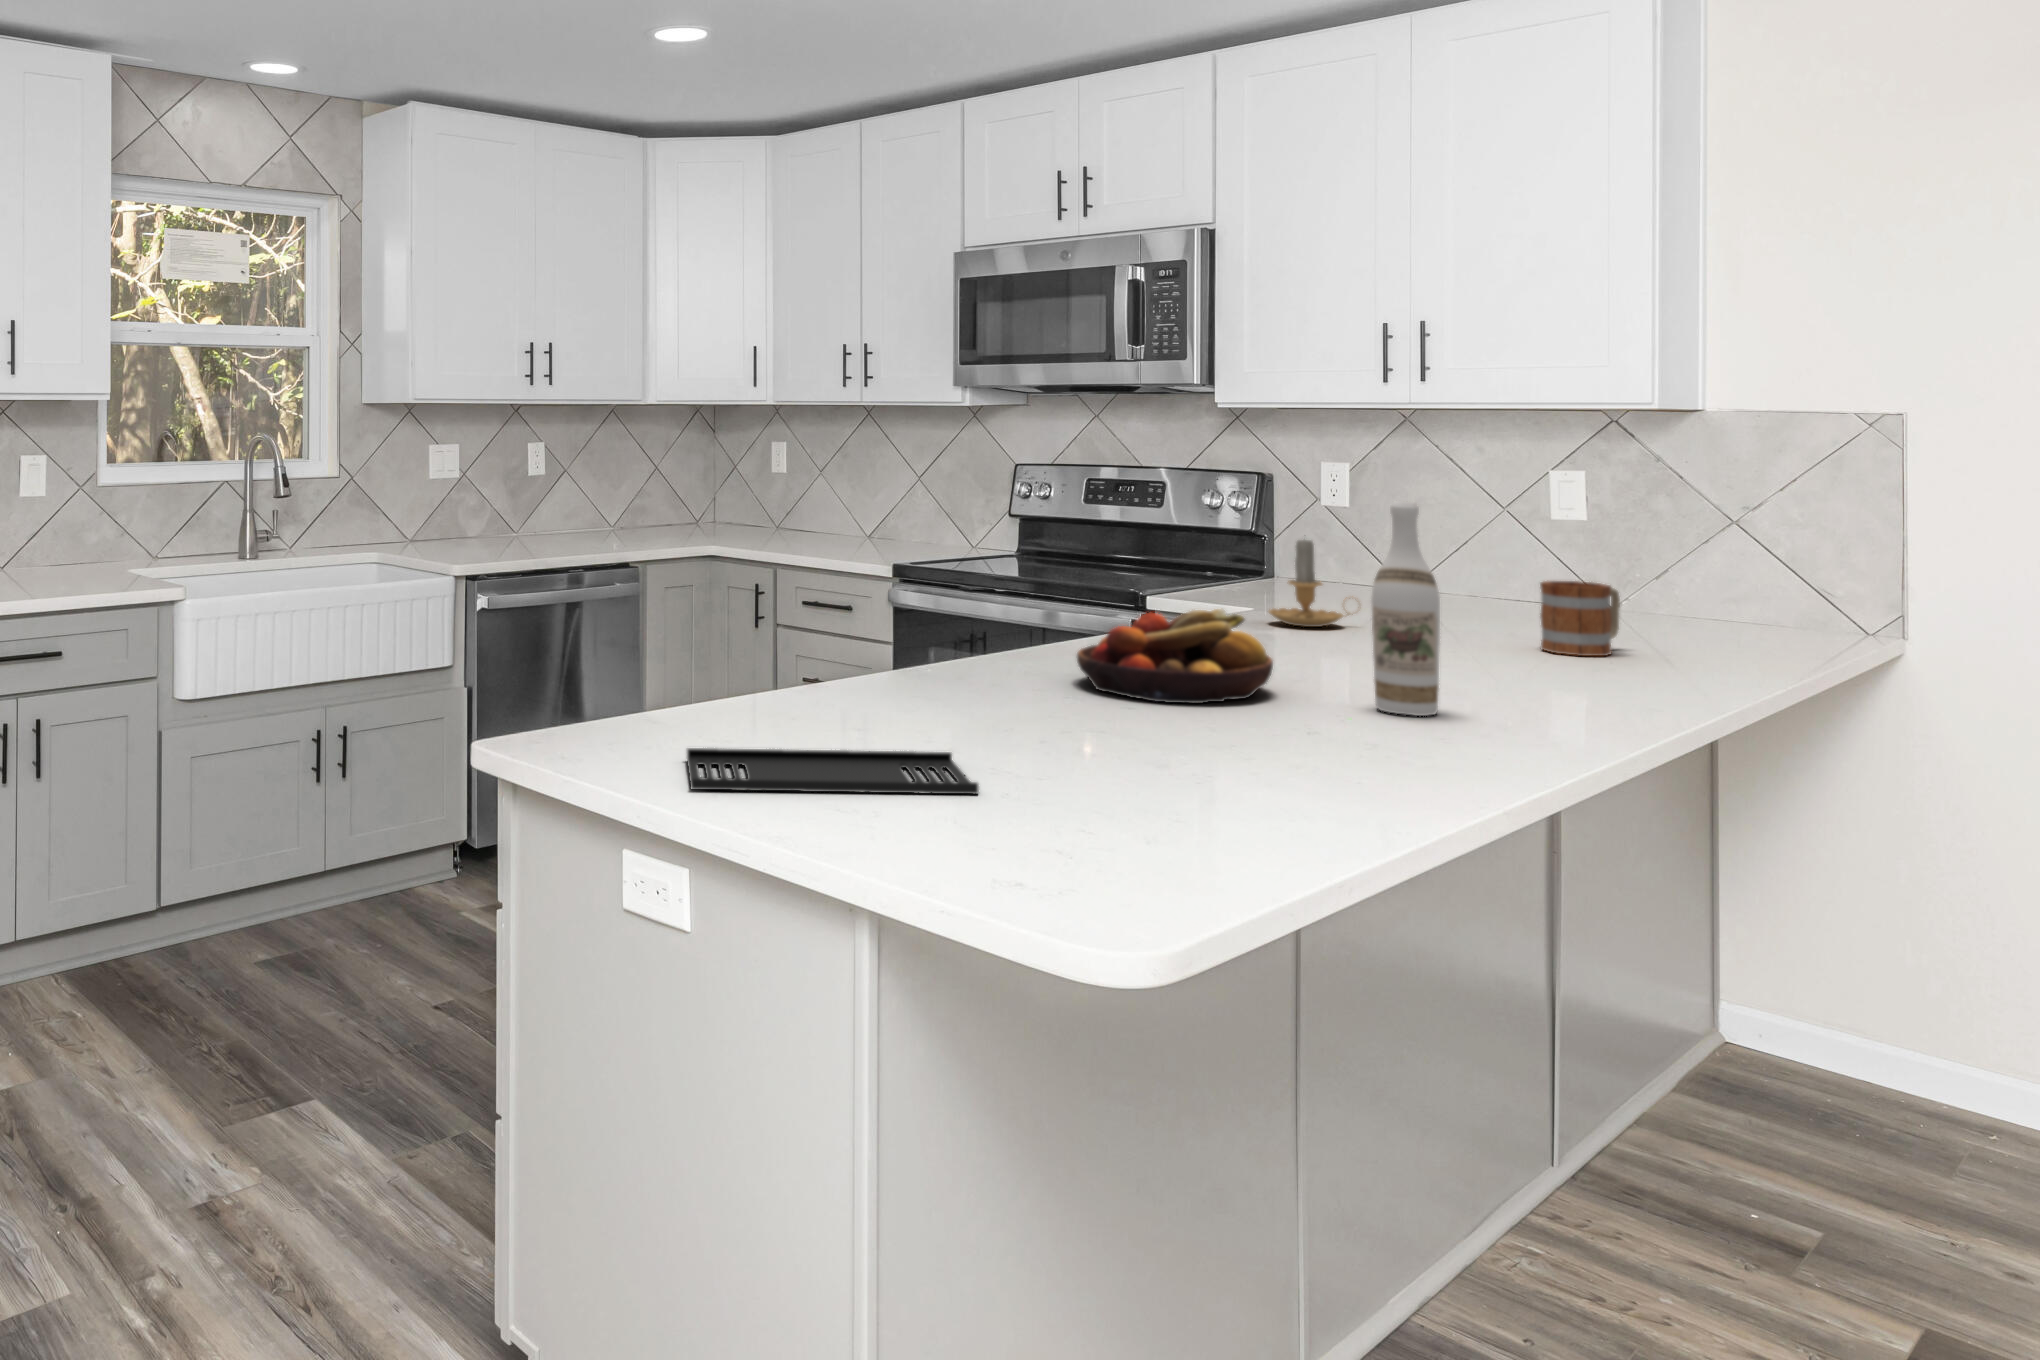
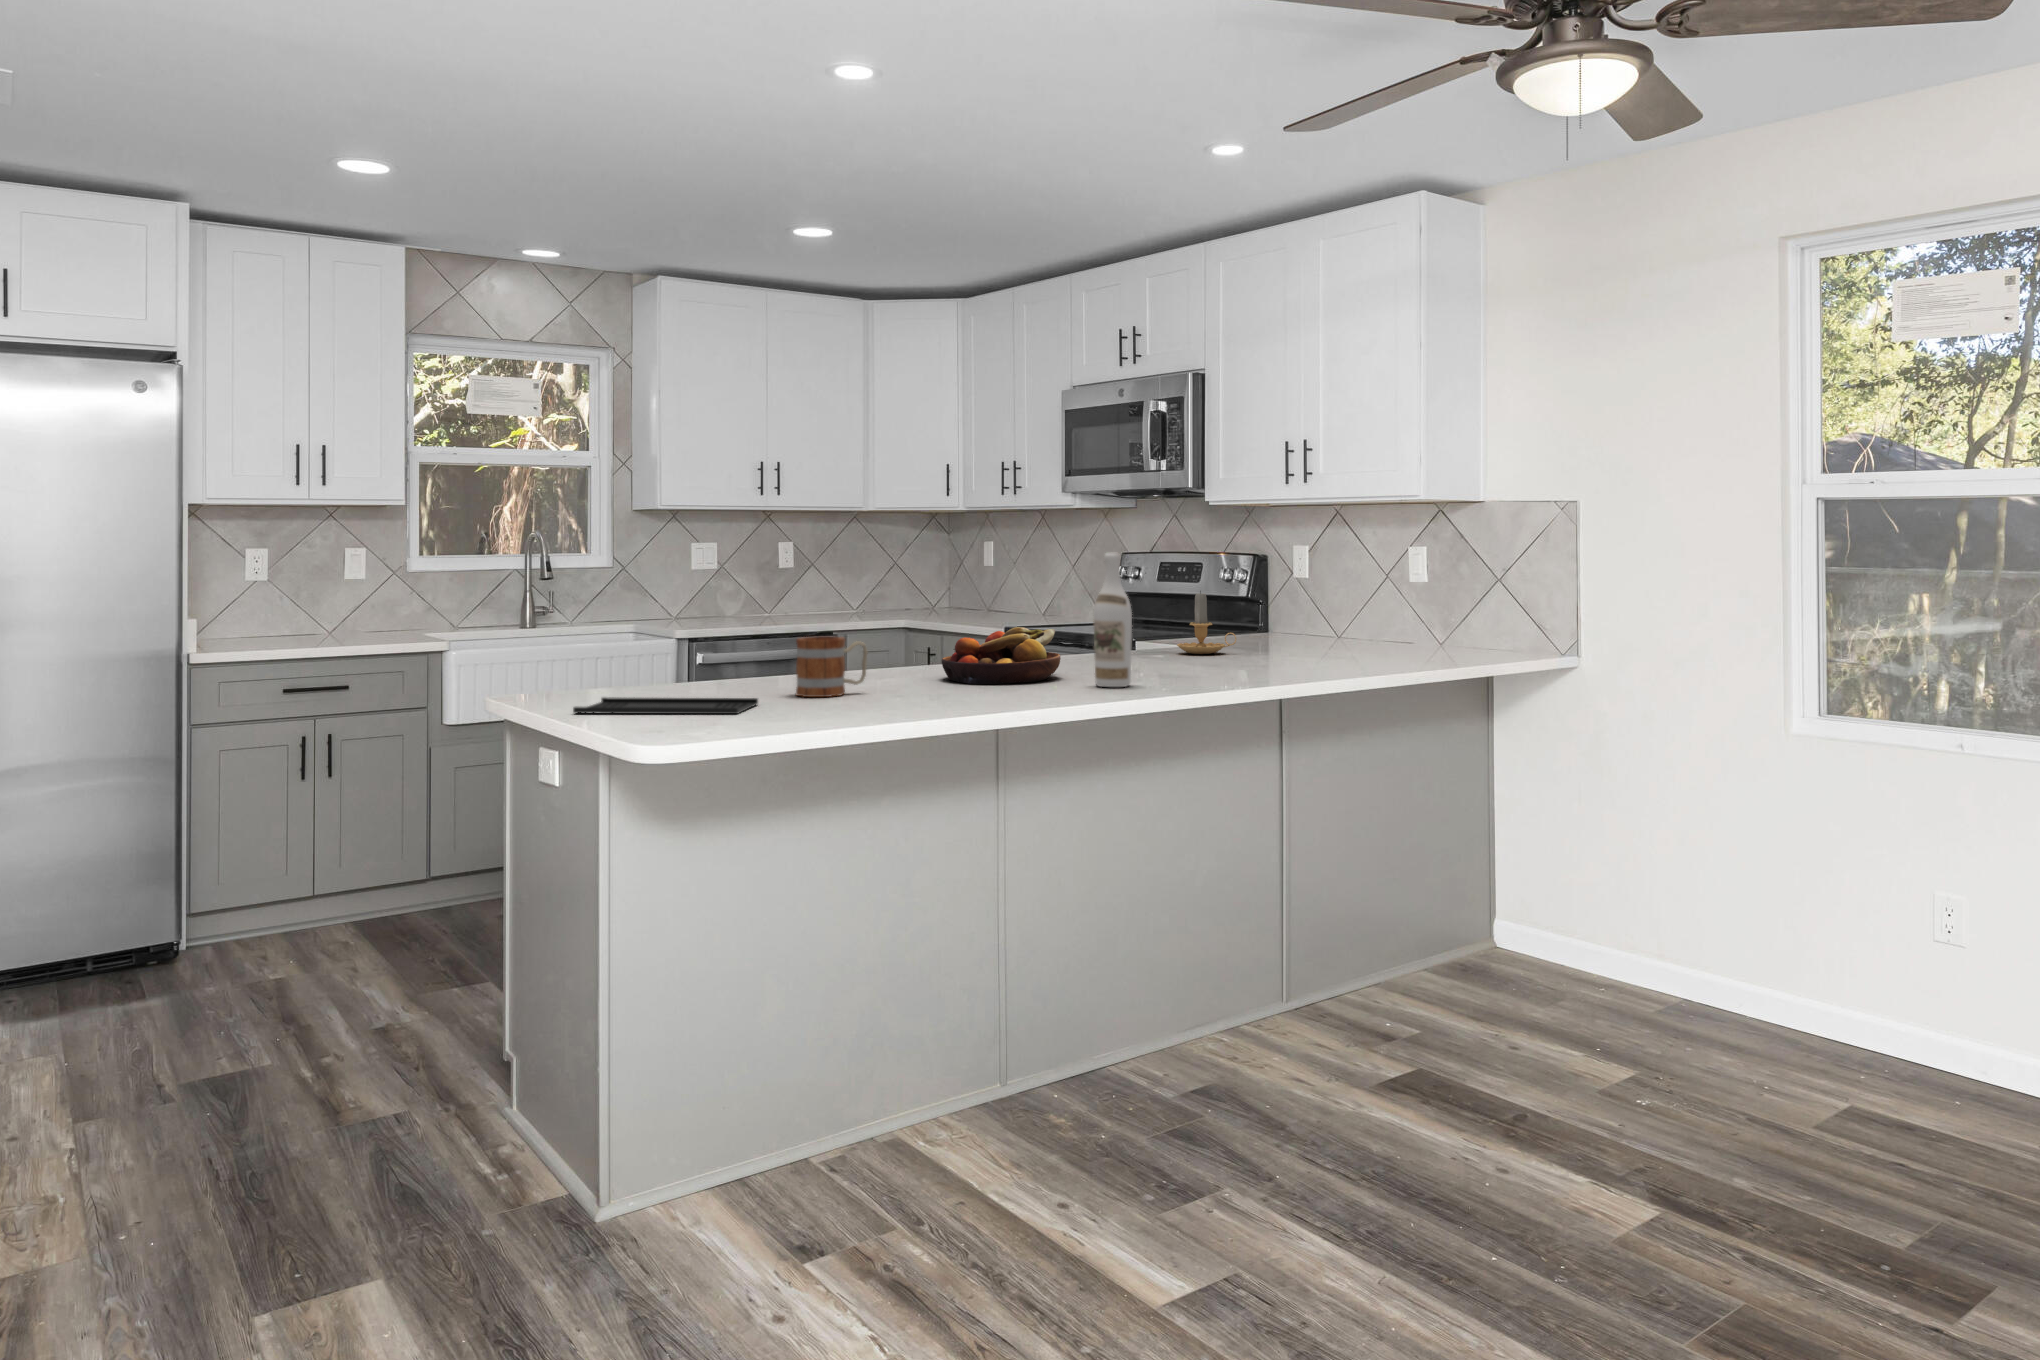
mug: present [1540,581,1620,656] -> present [796,637,867,697]

